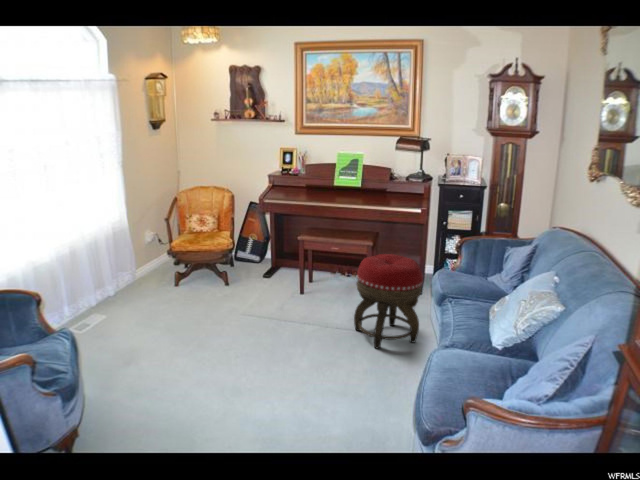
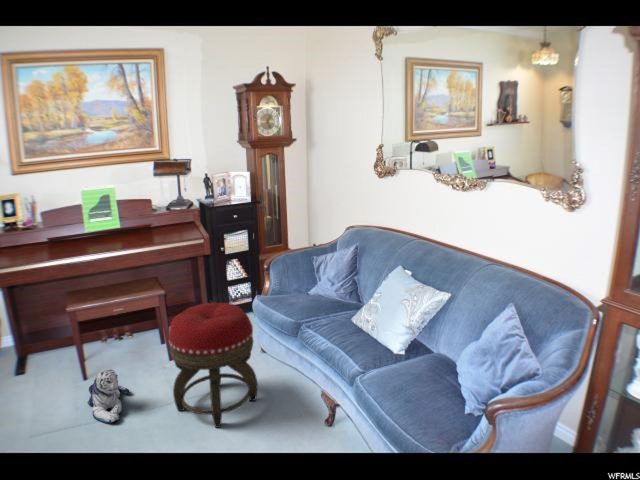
plush toy: none [301,285,330,322] -> present [88,370,130,423]

